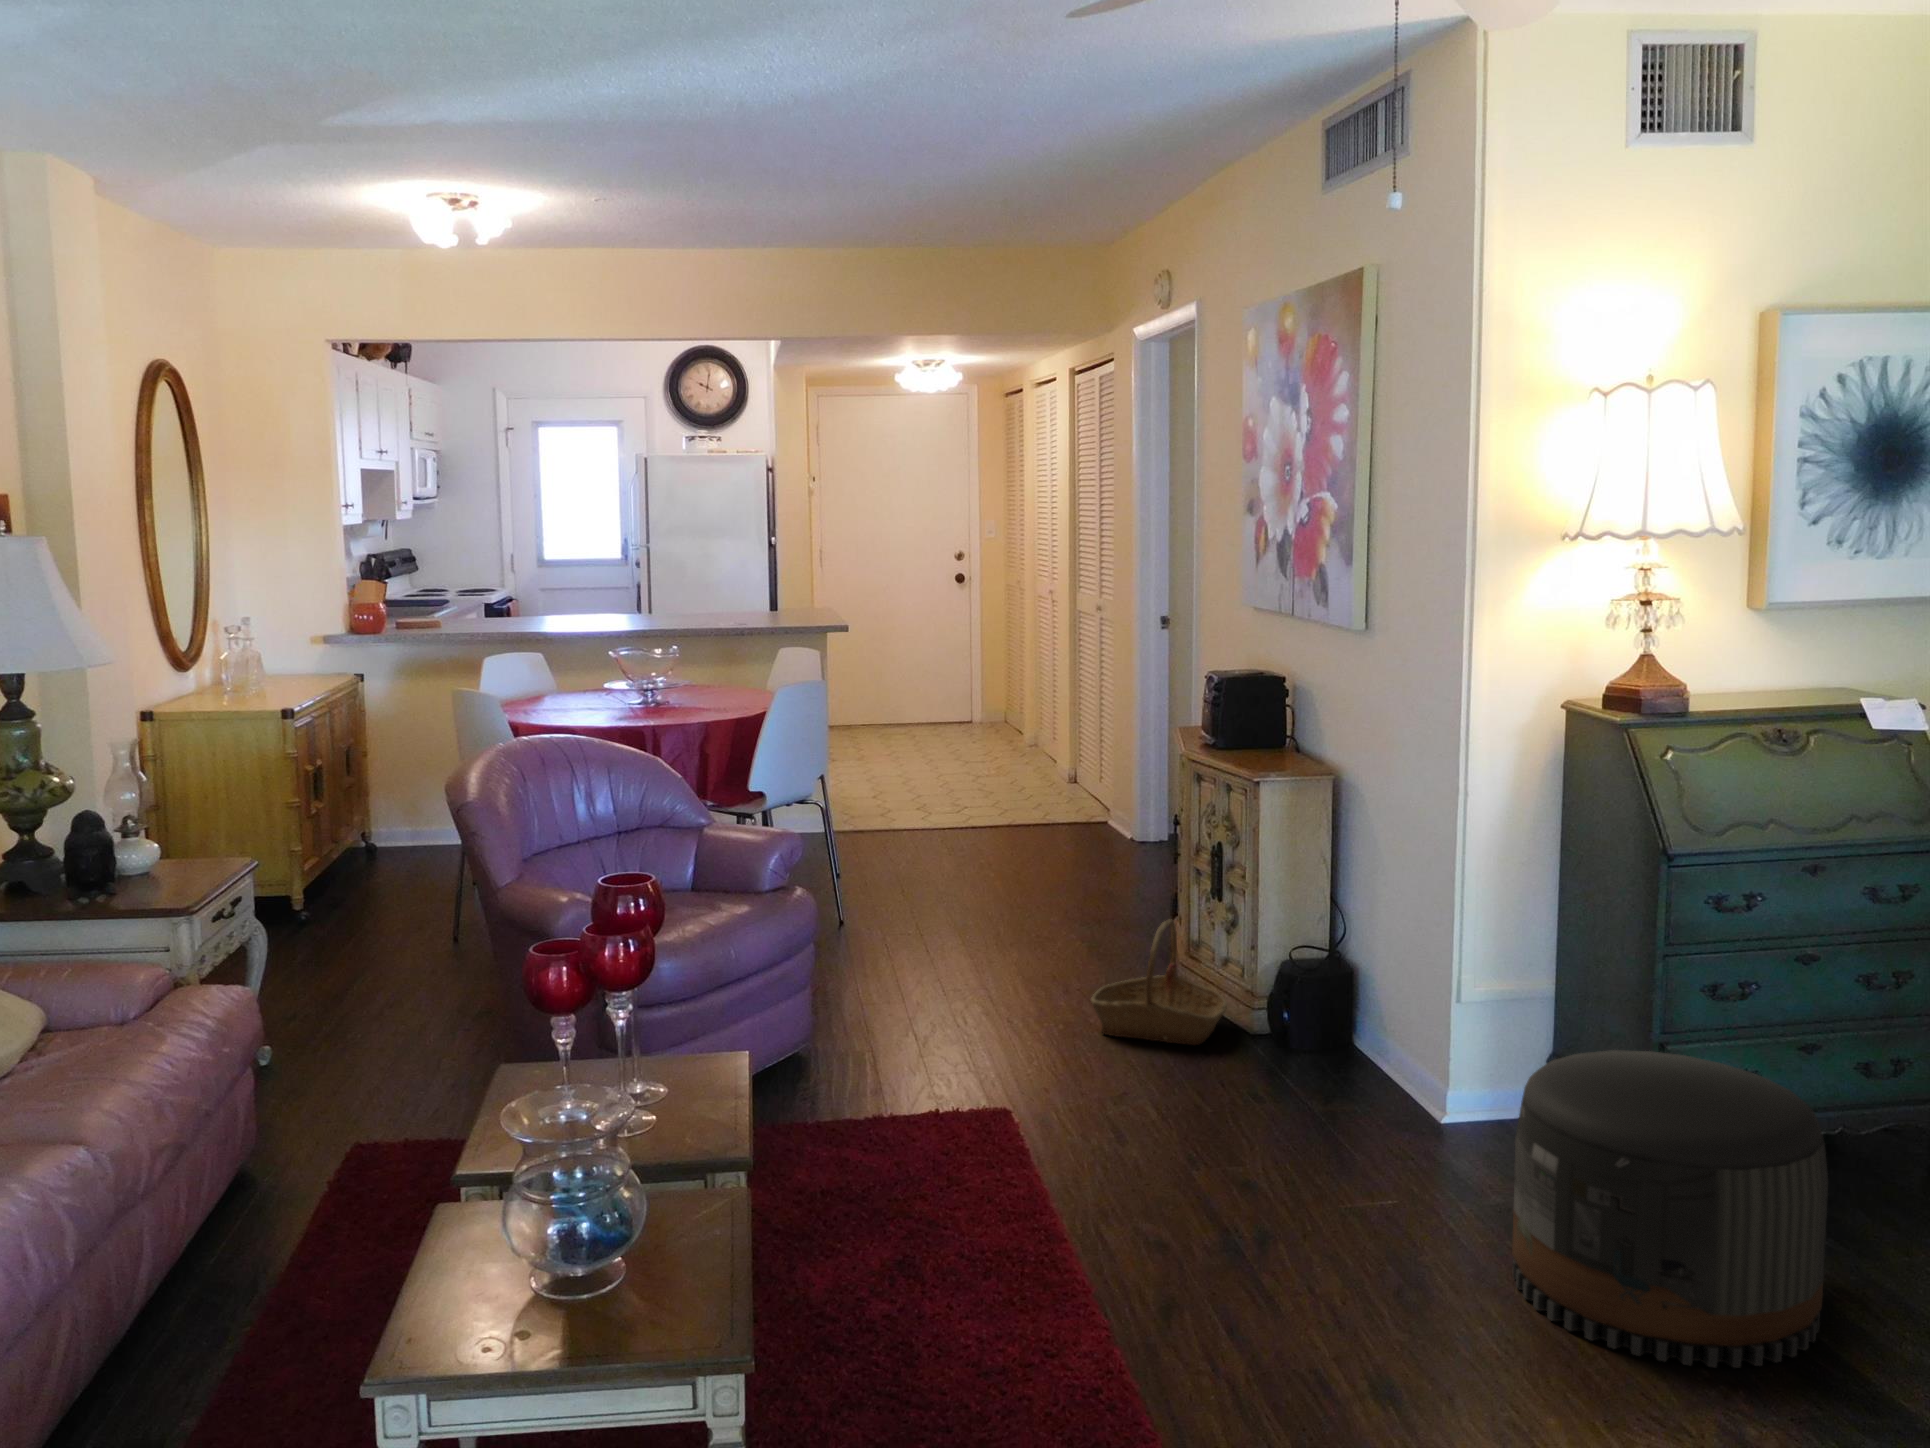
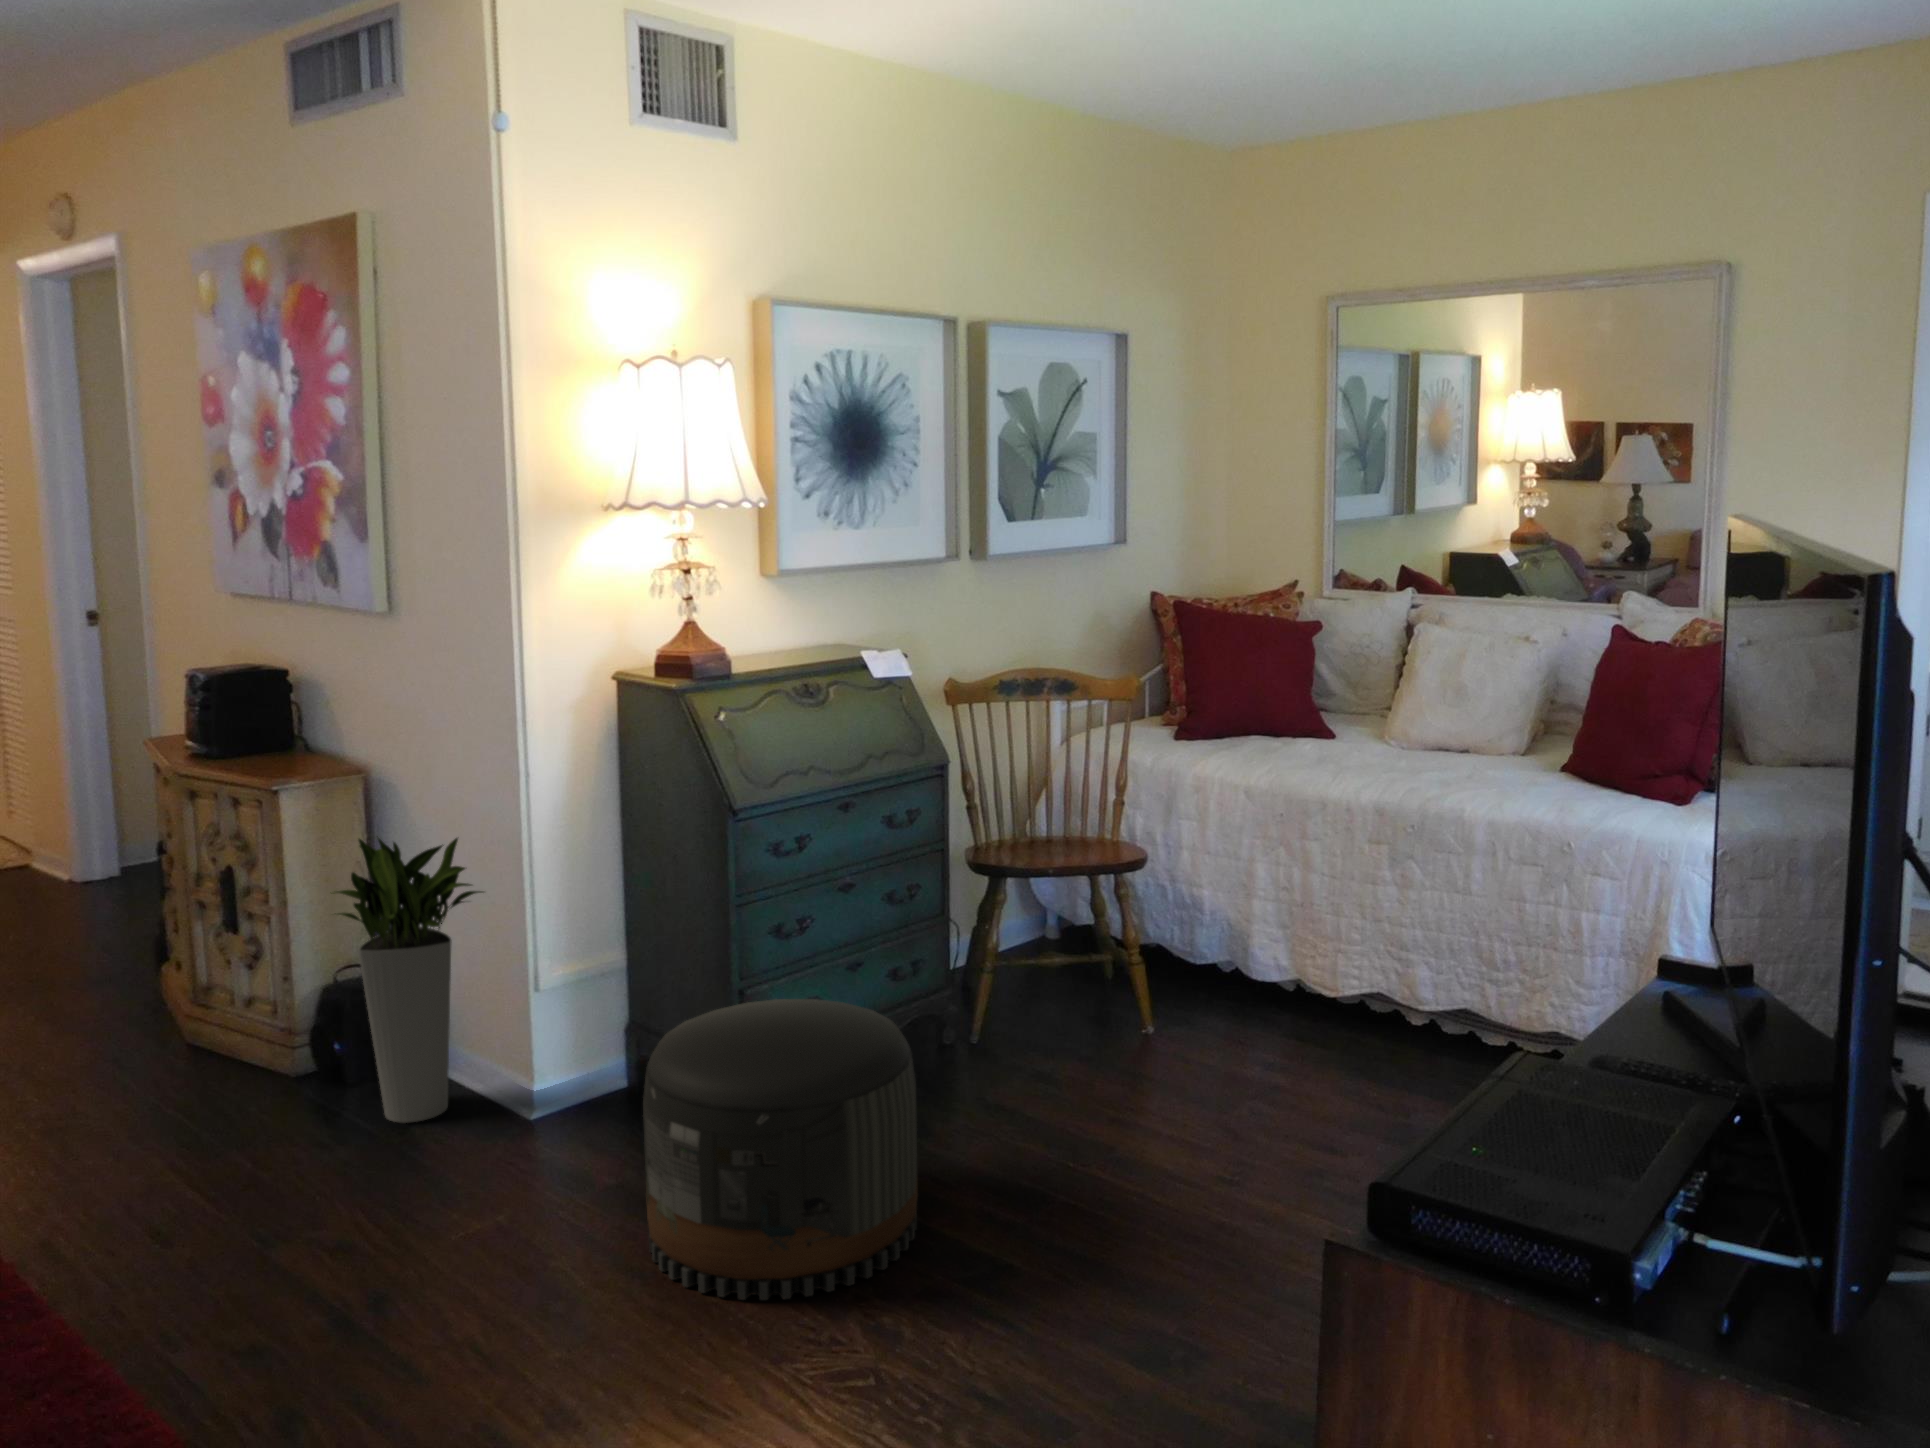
planter: none [1282,830,1419,1098] -> present [331,836,483,1123]
basket: present [1091,919,1227,1045] -> none [76,966,259,1123]

